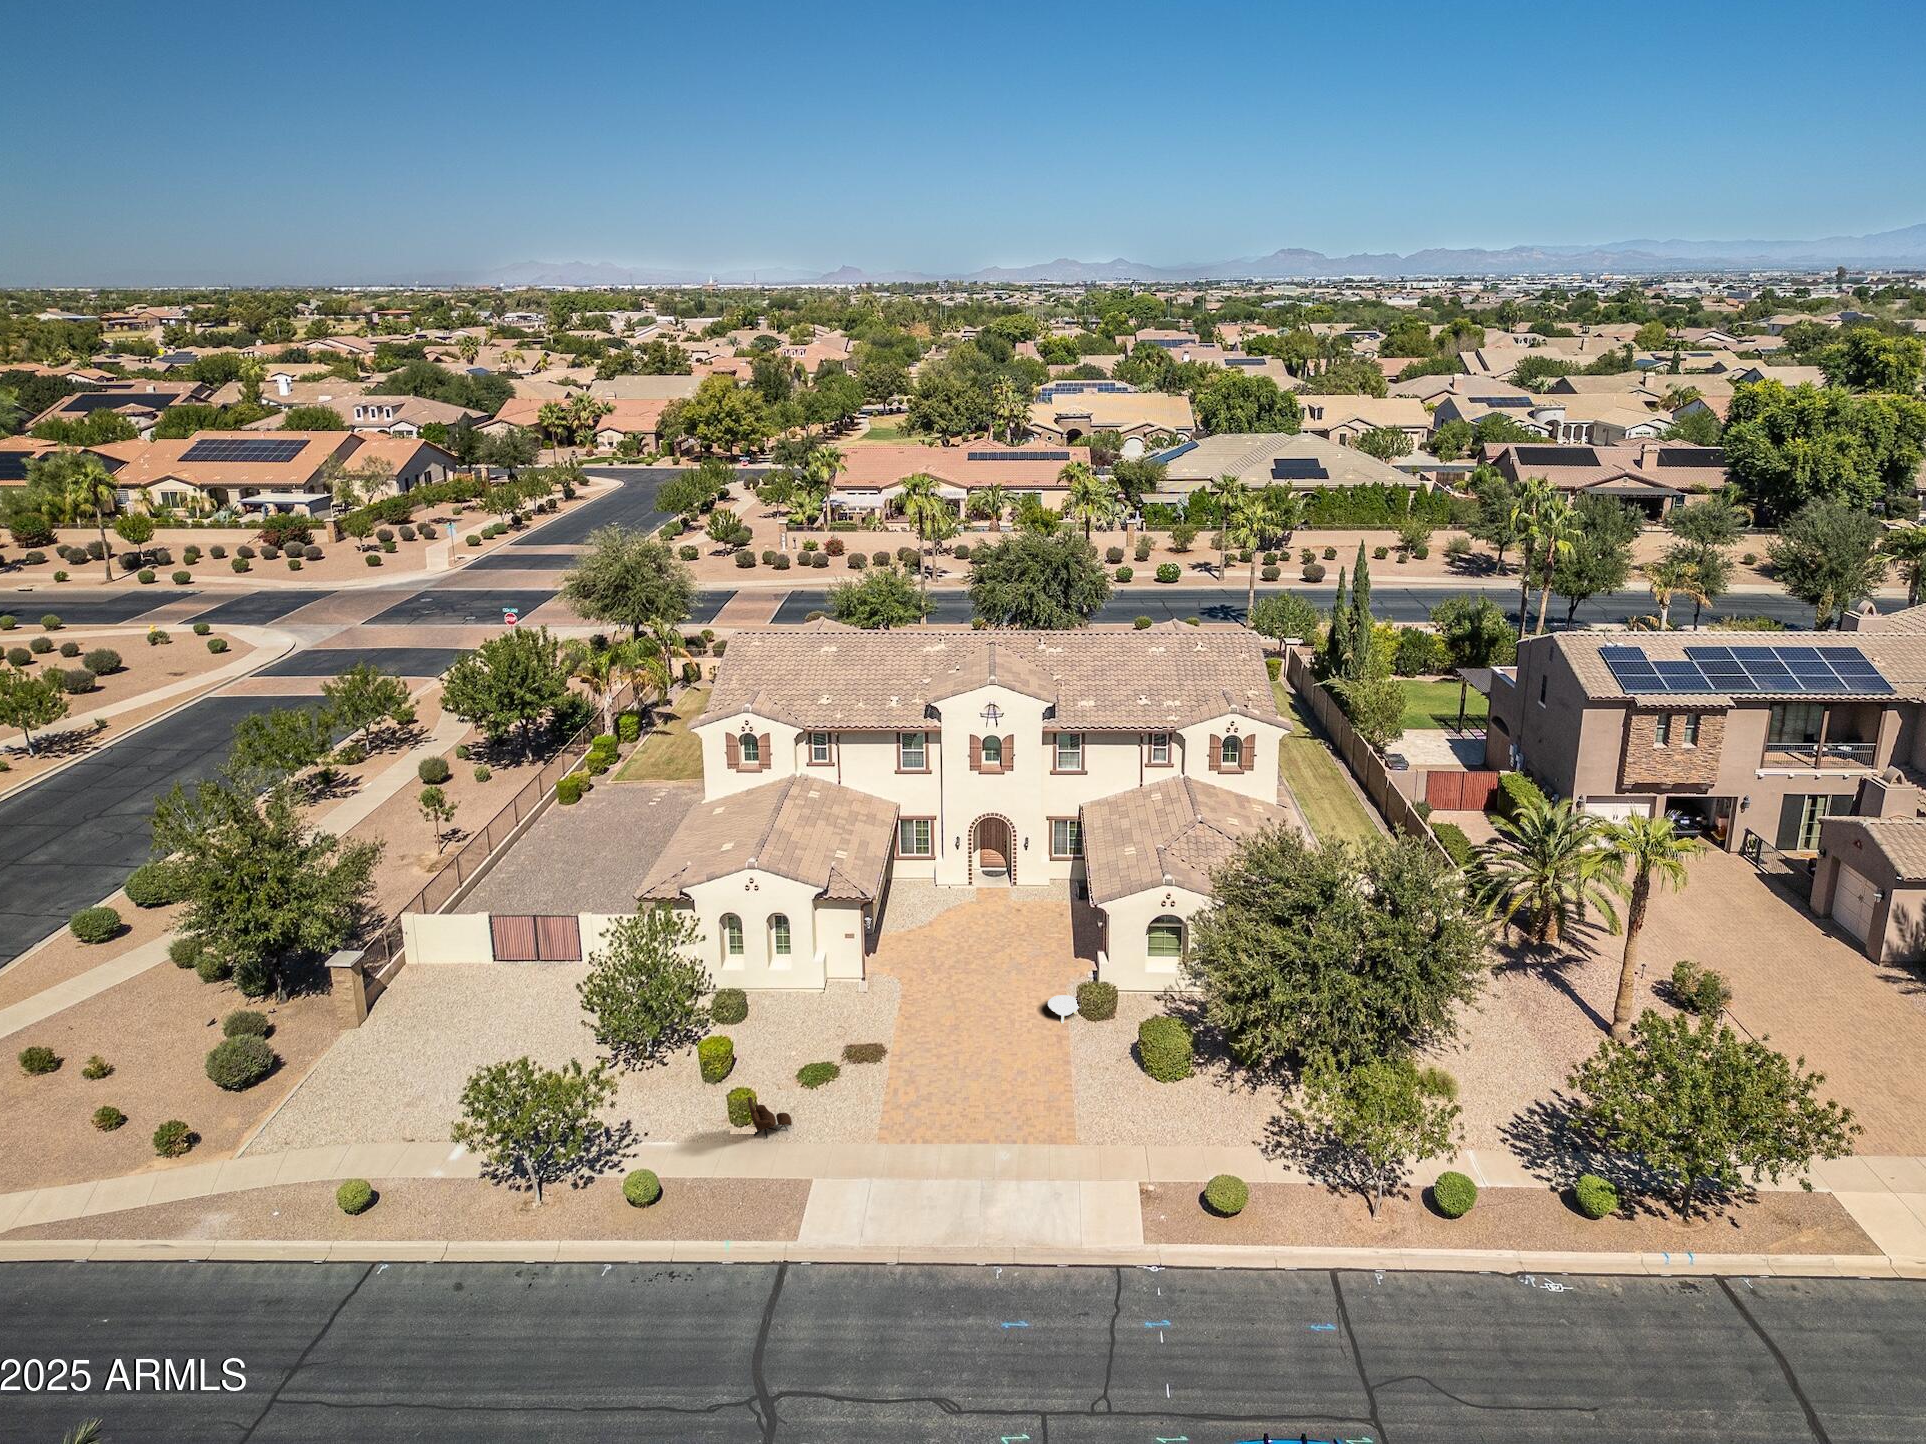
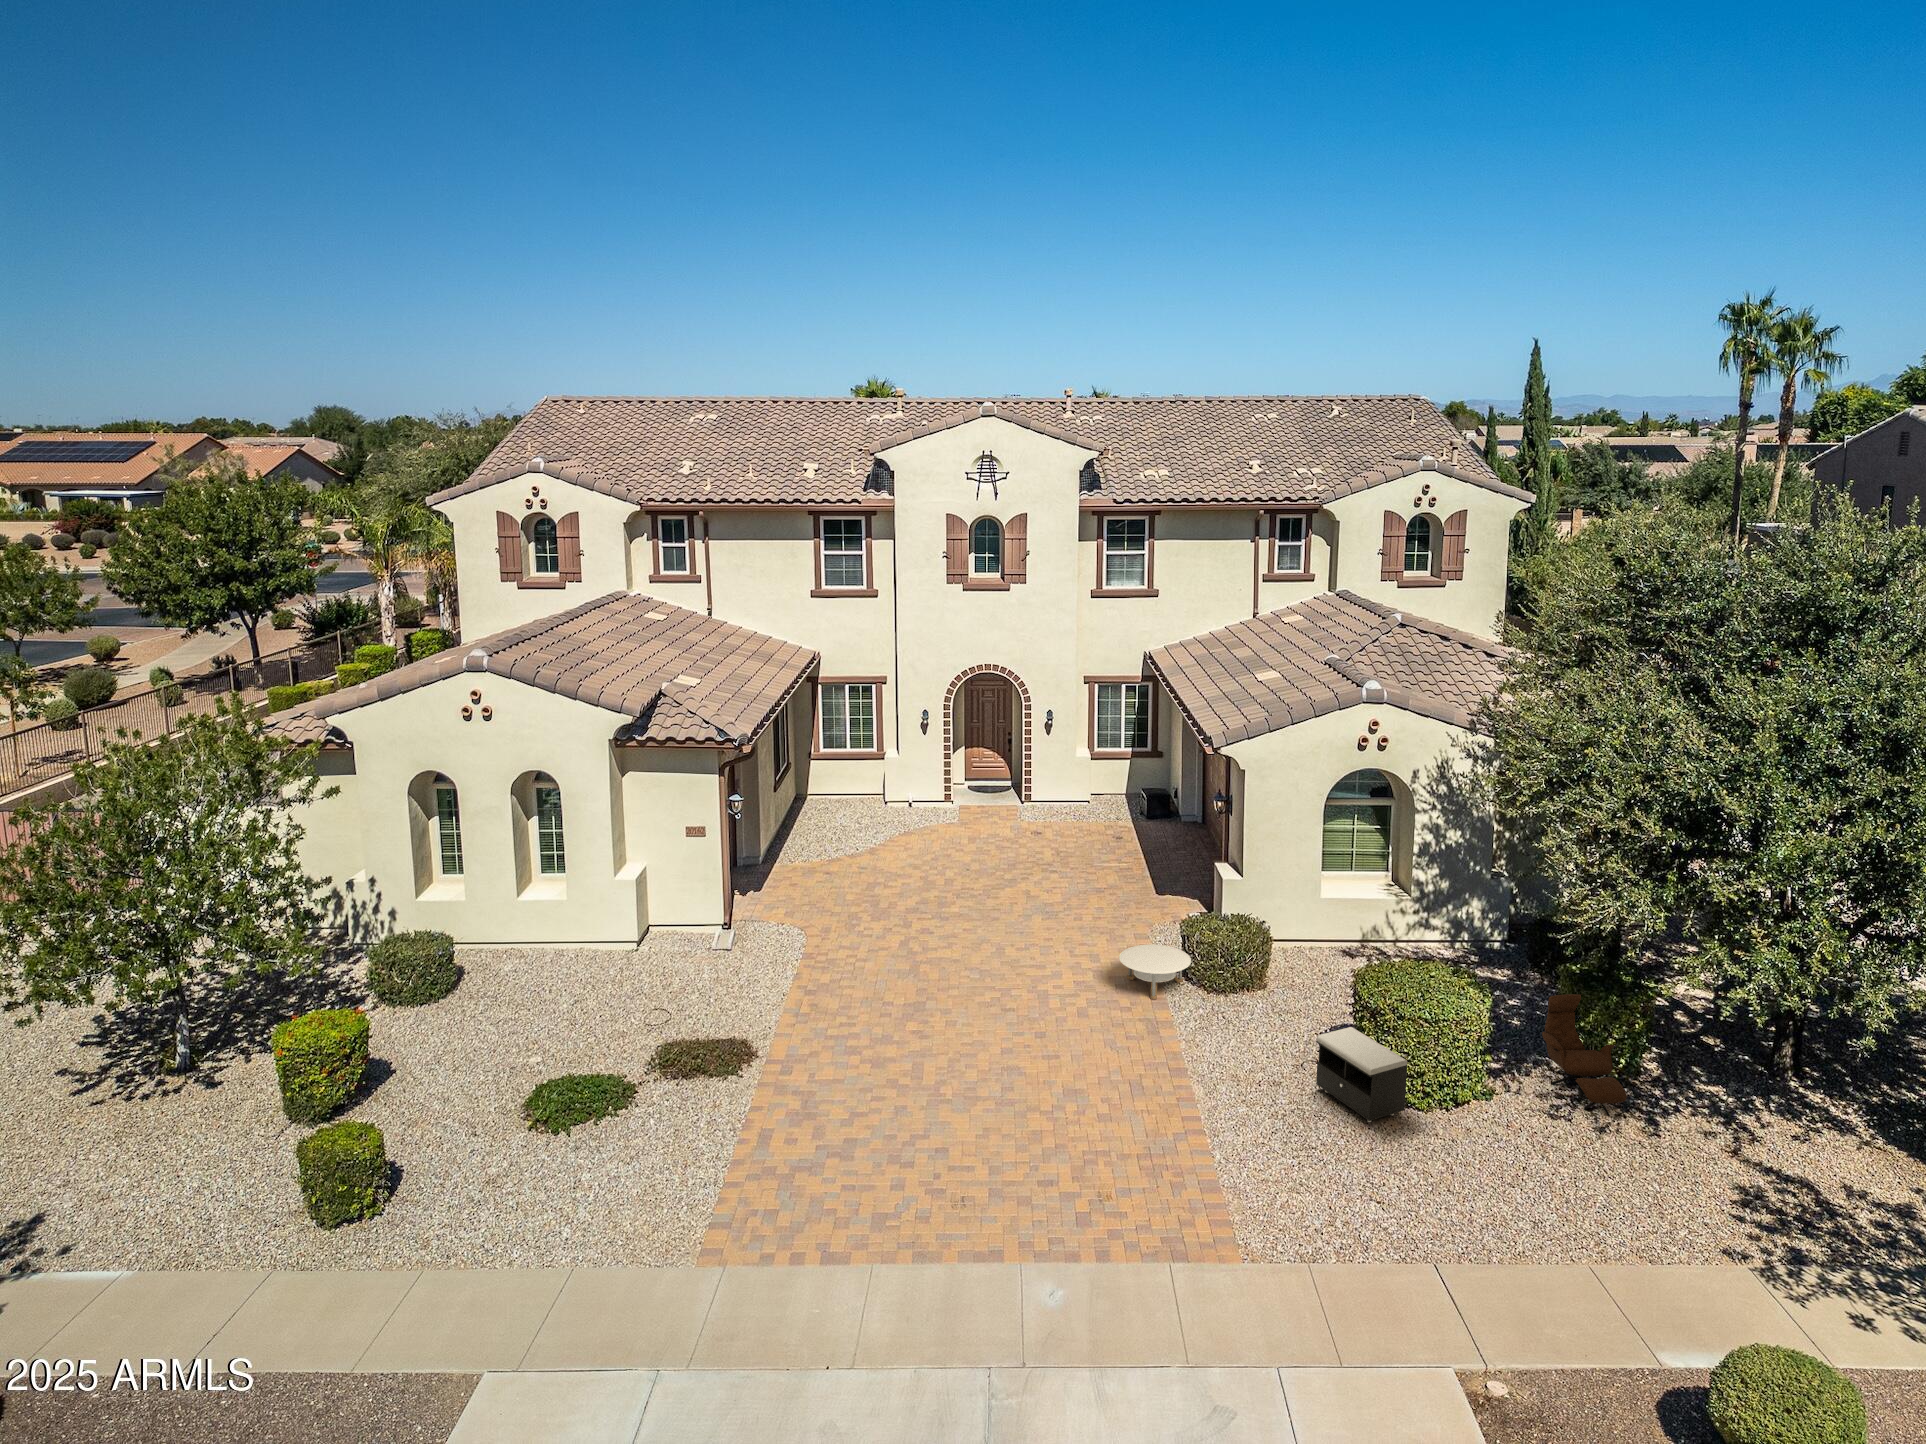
storage bench: none [1121,1048,1155,1089] -> present [1316,1027,1407,1122]
lounge chair: present [747,1097,792,1138] -> present [1542,994,1627,1116]

